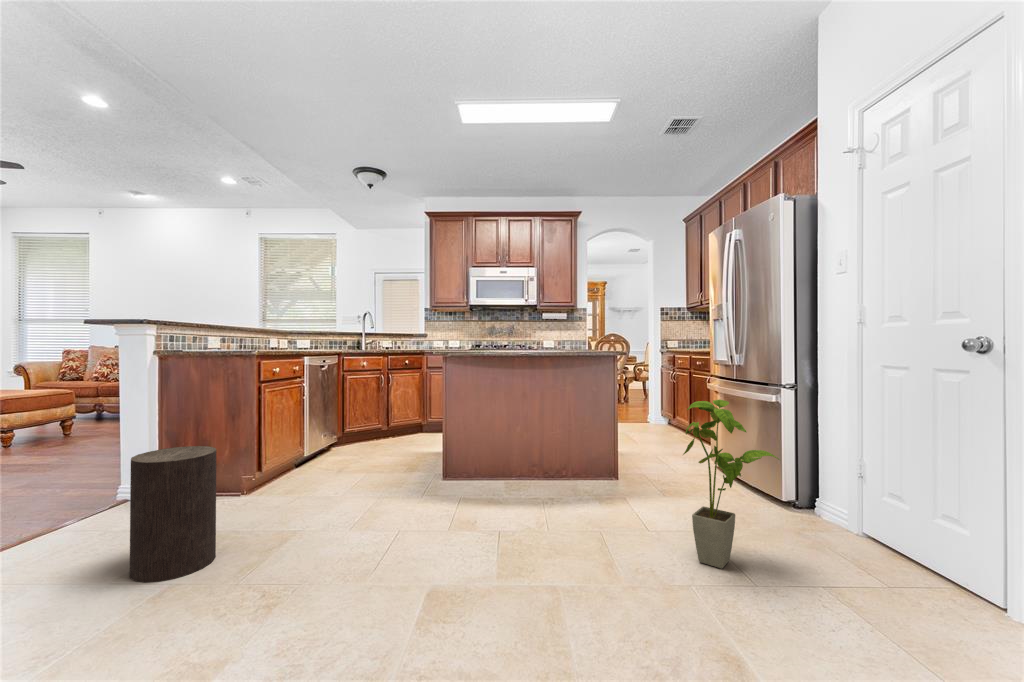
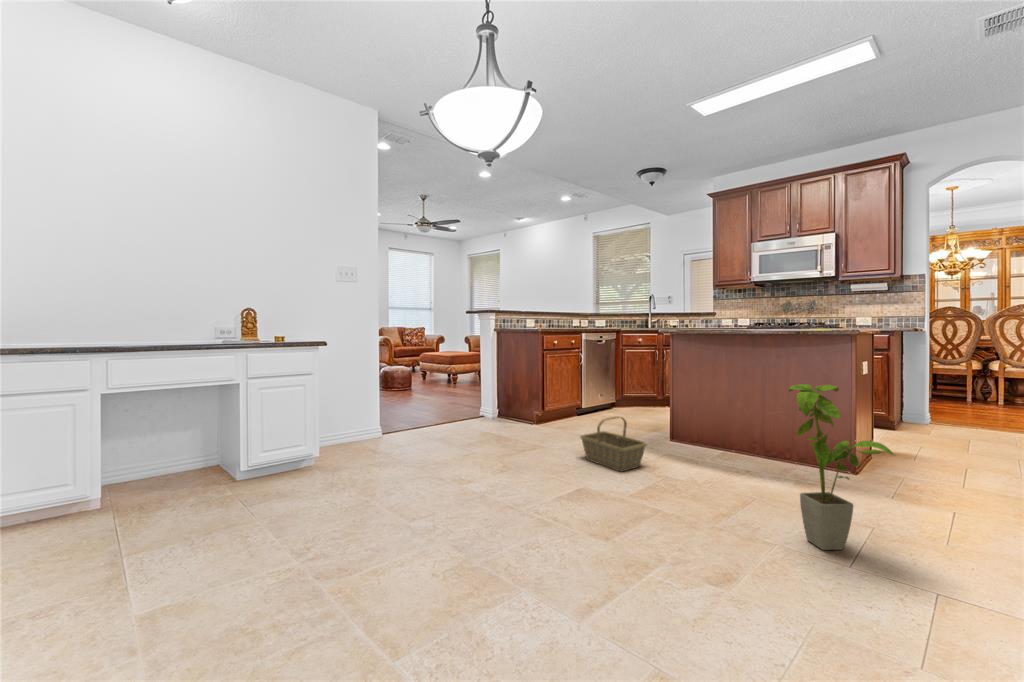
stool: present [130,446,216,582] -> none [458,384,496,452]
basket: none [377,464,470,539] -> present [581,417,646,471]

